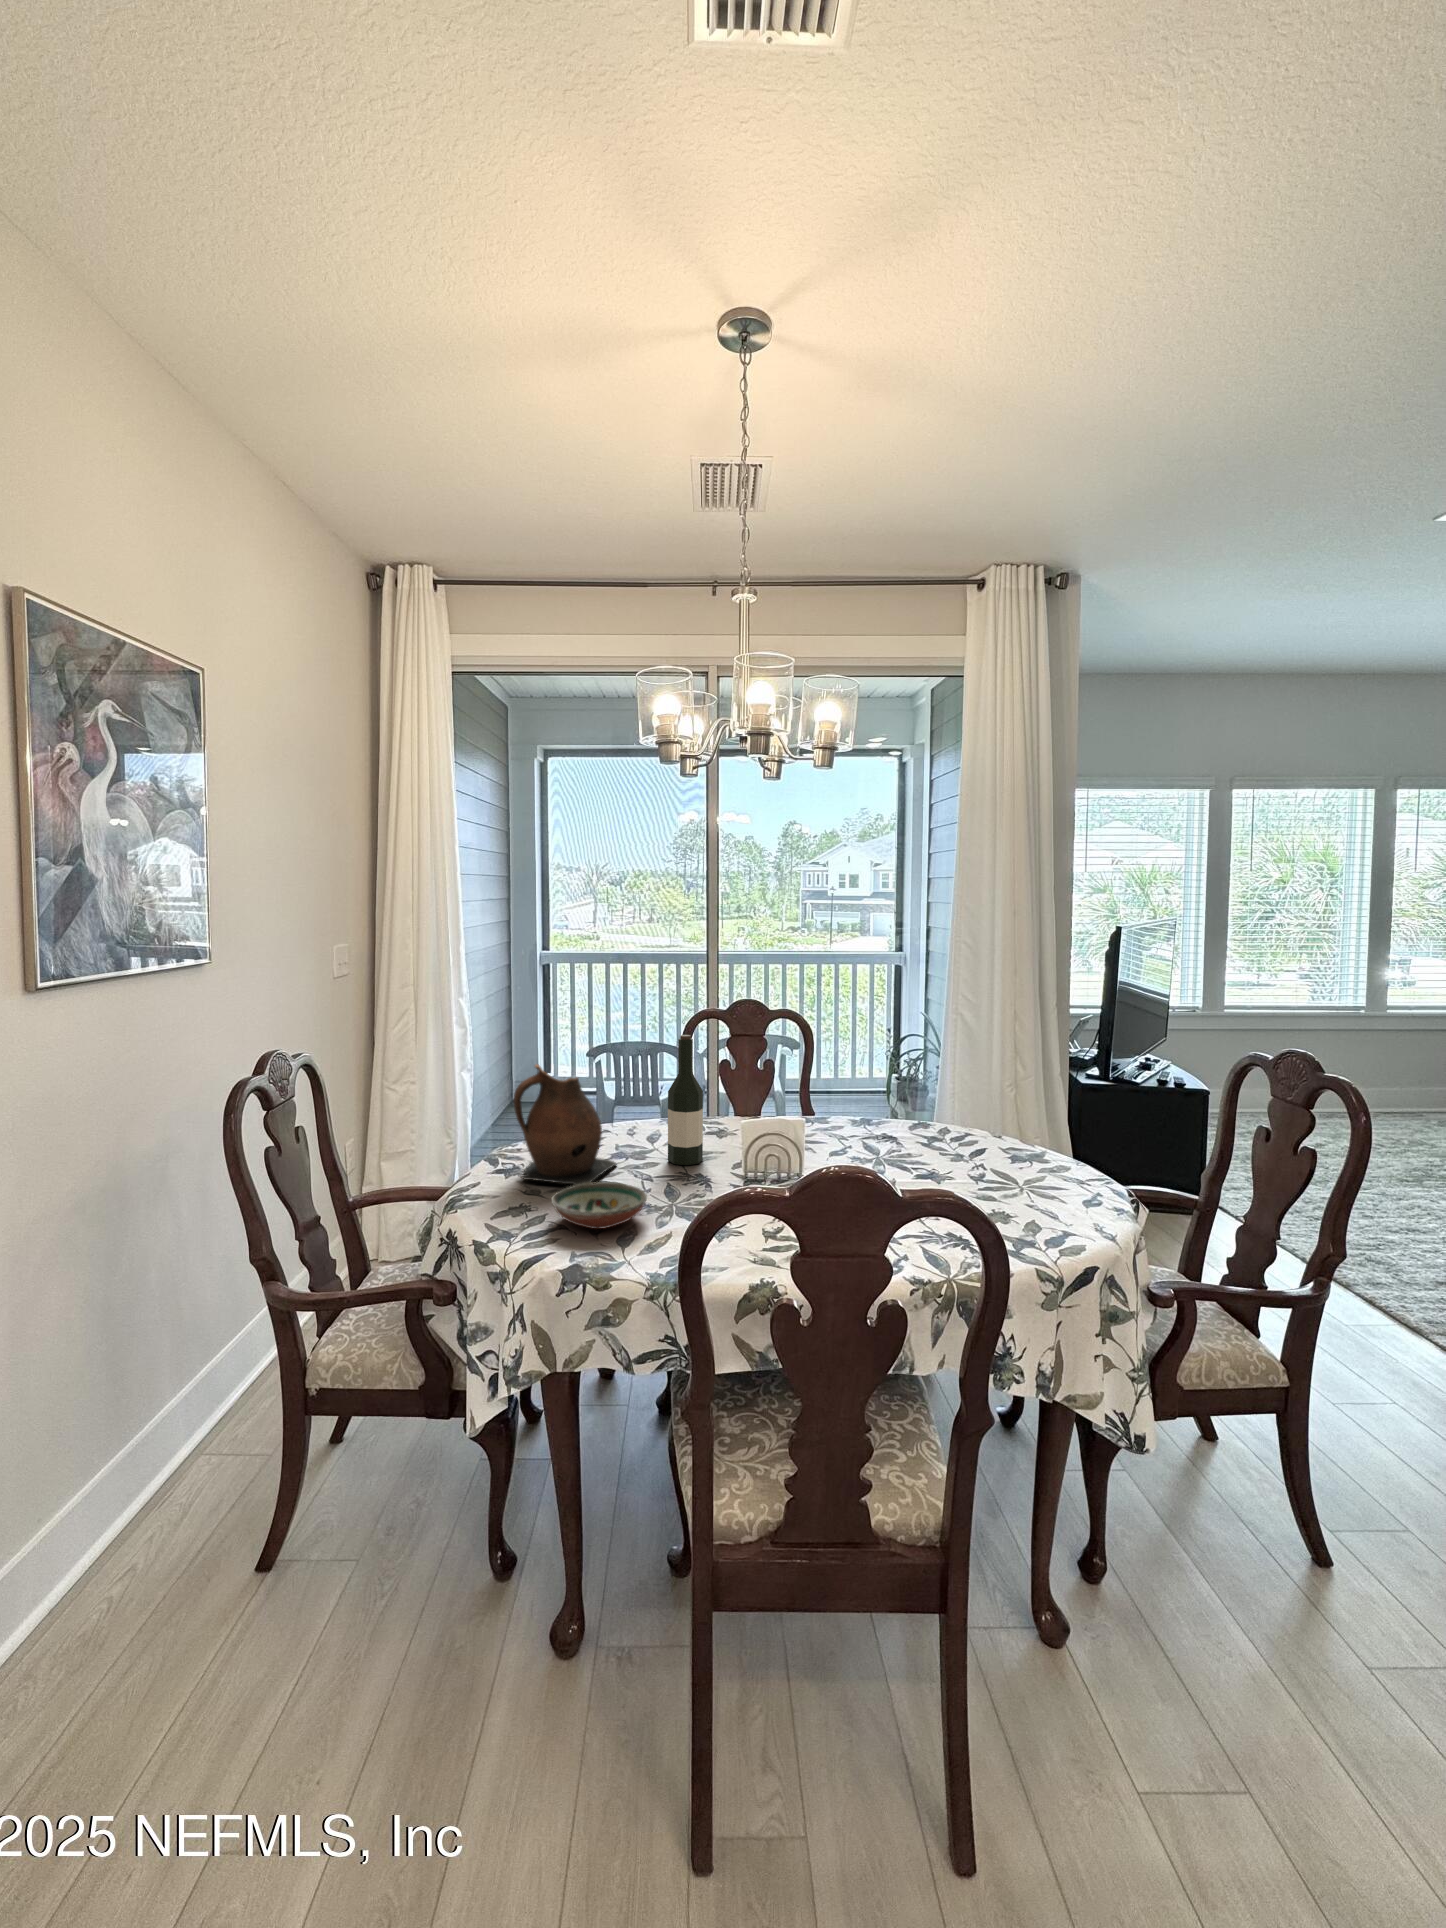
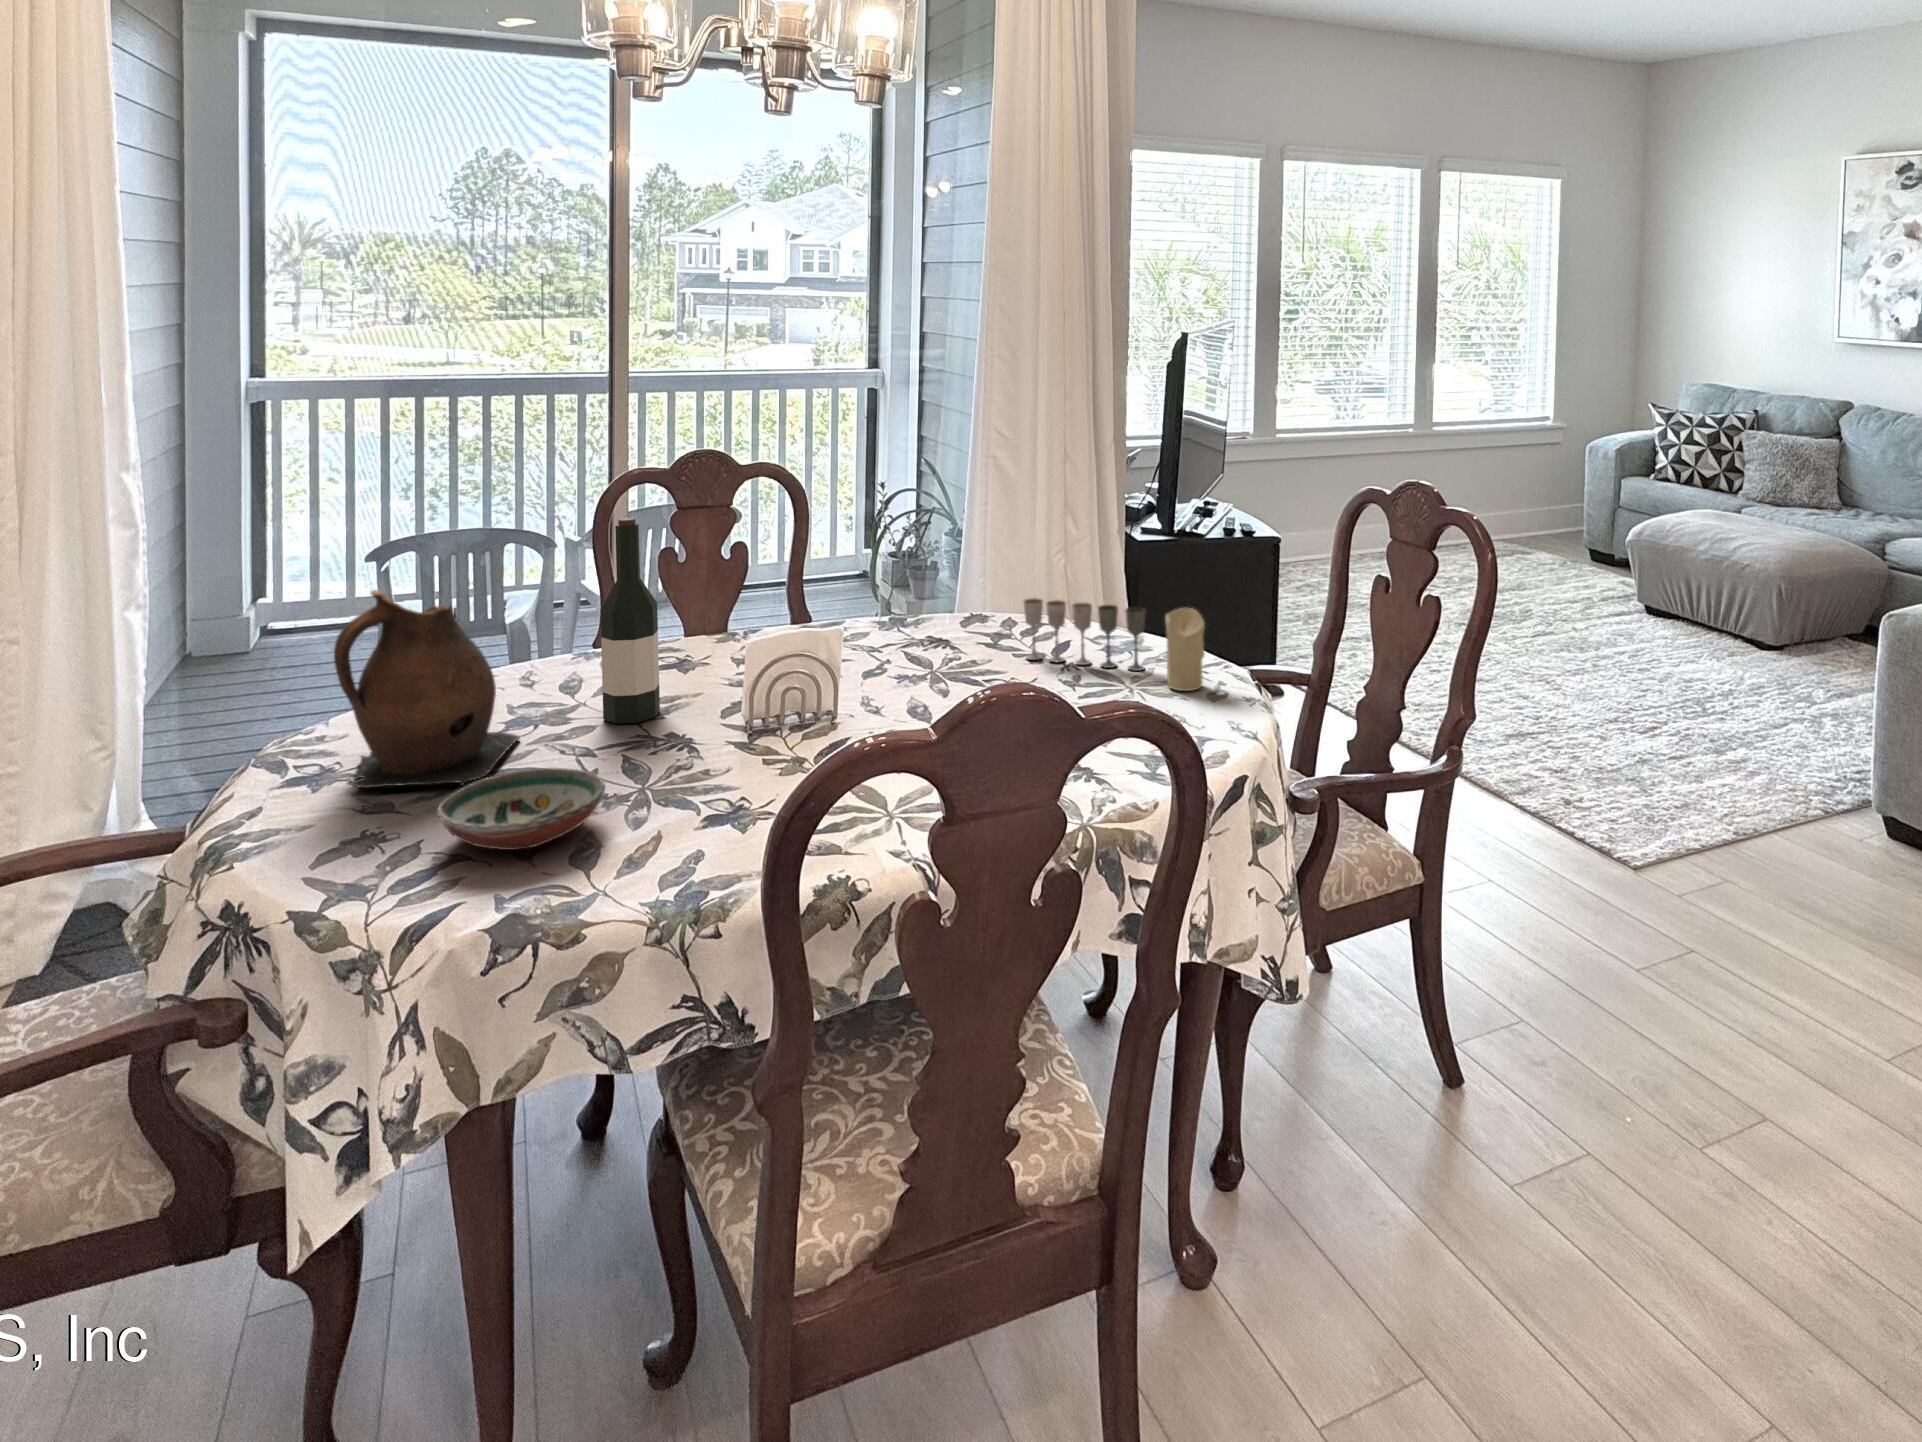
wine glass: none [955,1117,1045,1179] -> present [1024,599,1146,671]
candle: none [1054,1136,1086,1199] -> present [1165,608,1205,691]

